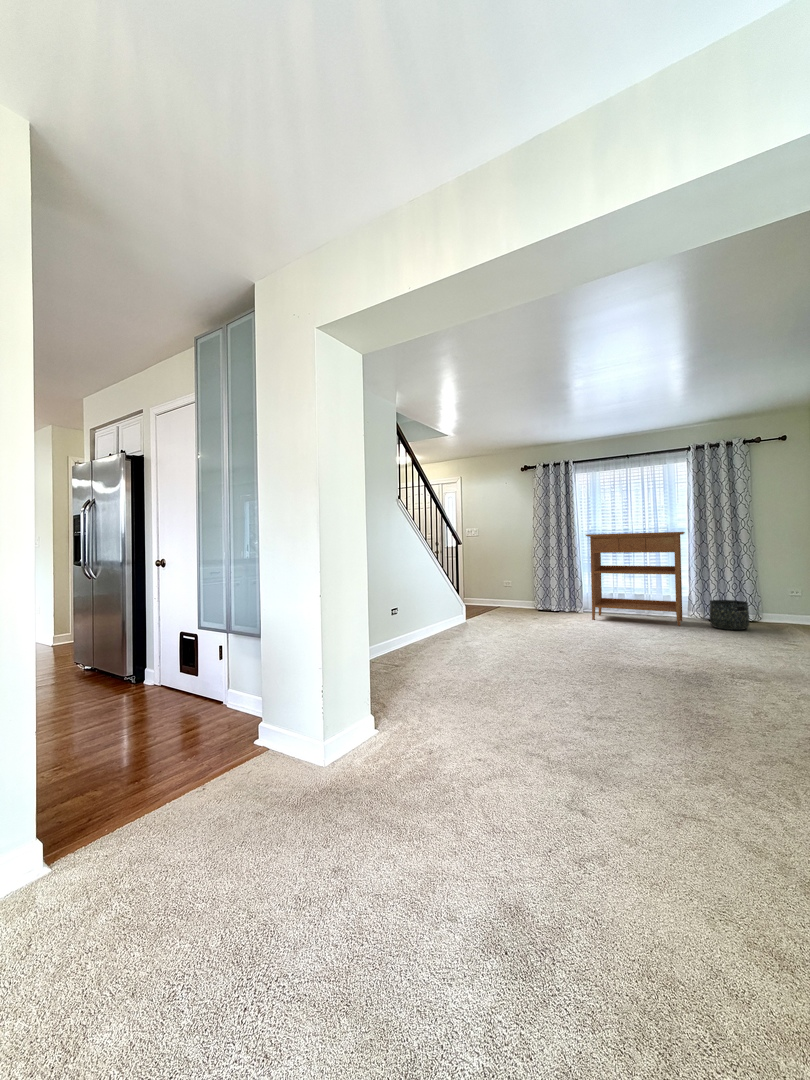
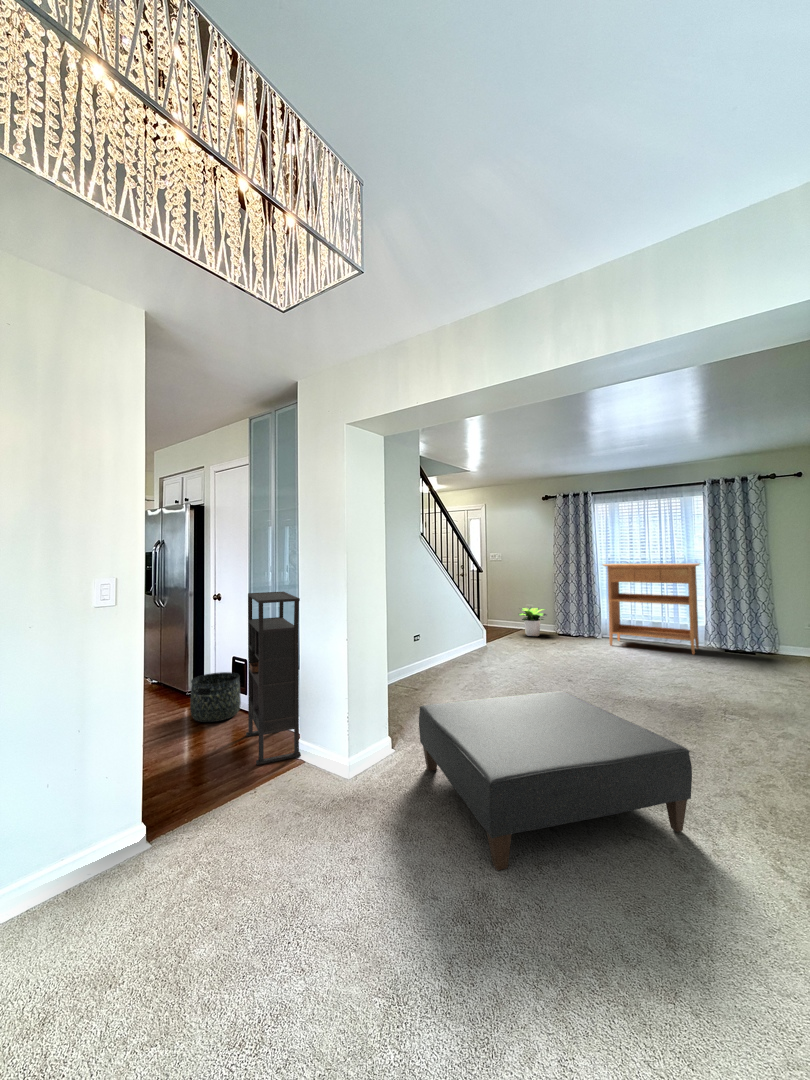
bookshelf: none [194,549,263,757] -> present [246,592,301,765]
potted plant: none [495,583,527,613] -> present [518,608,547,636]
basket: present [710,600,749,630] -> present [190,672,241,722]
ottoman: none [409,657,749,875] -> present [419,691,692,870]

